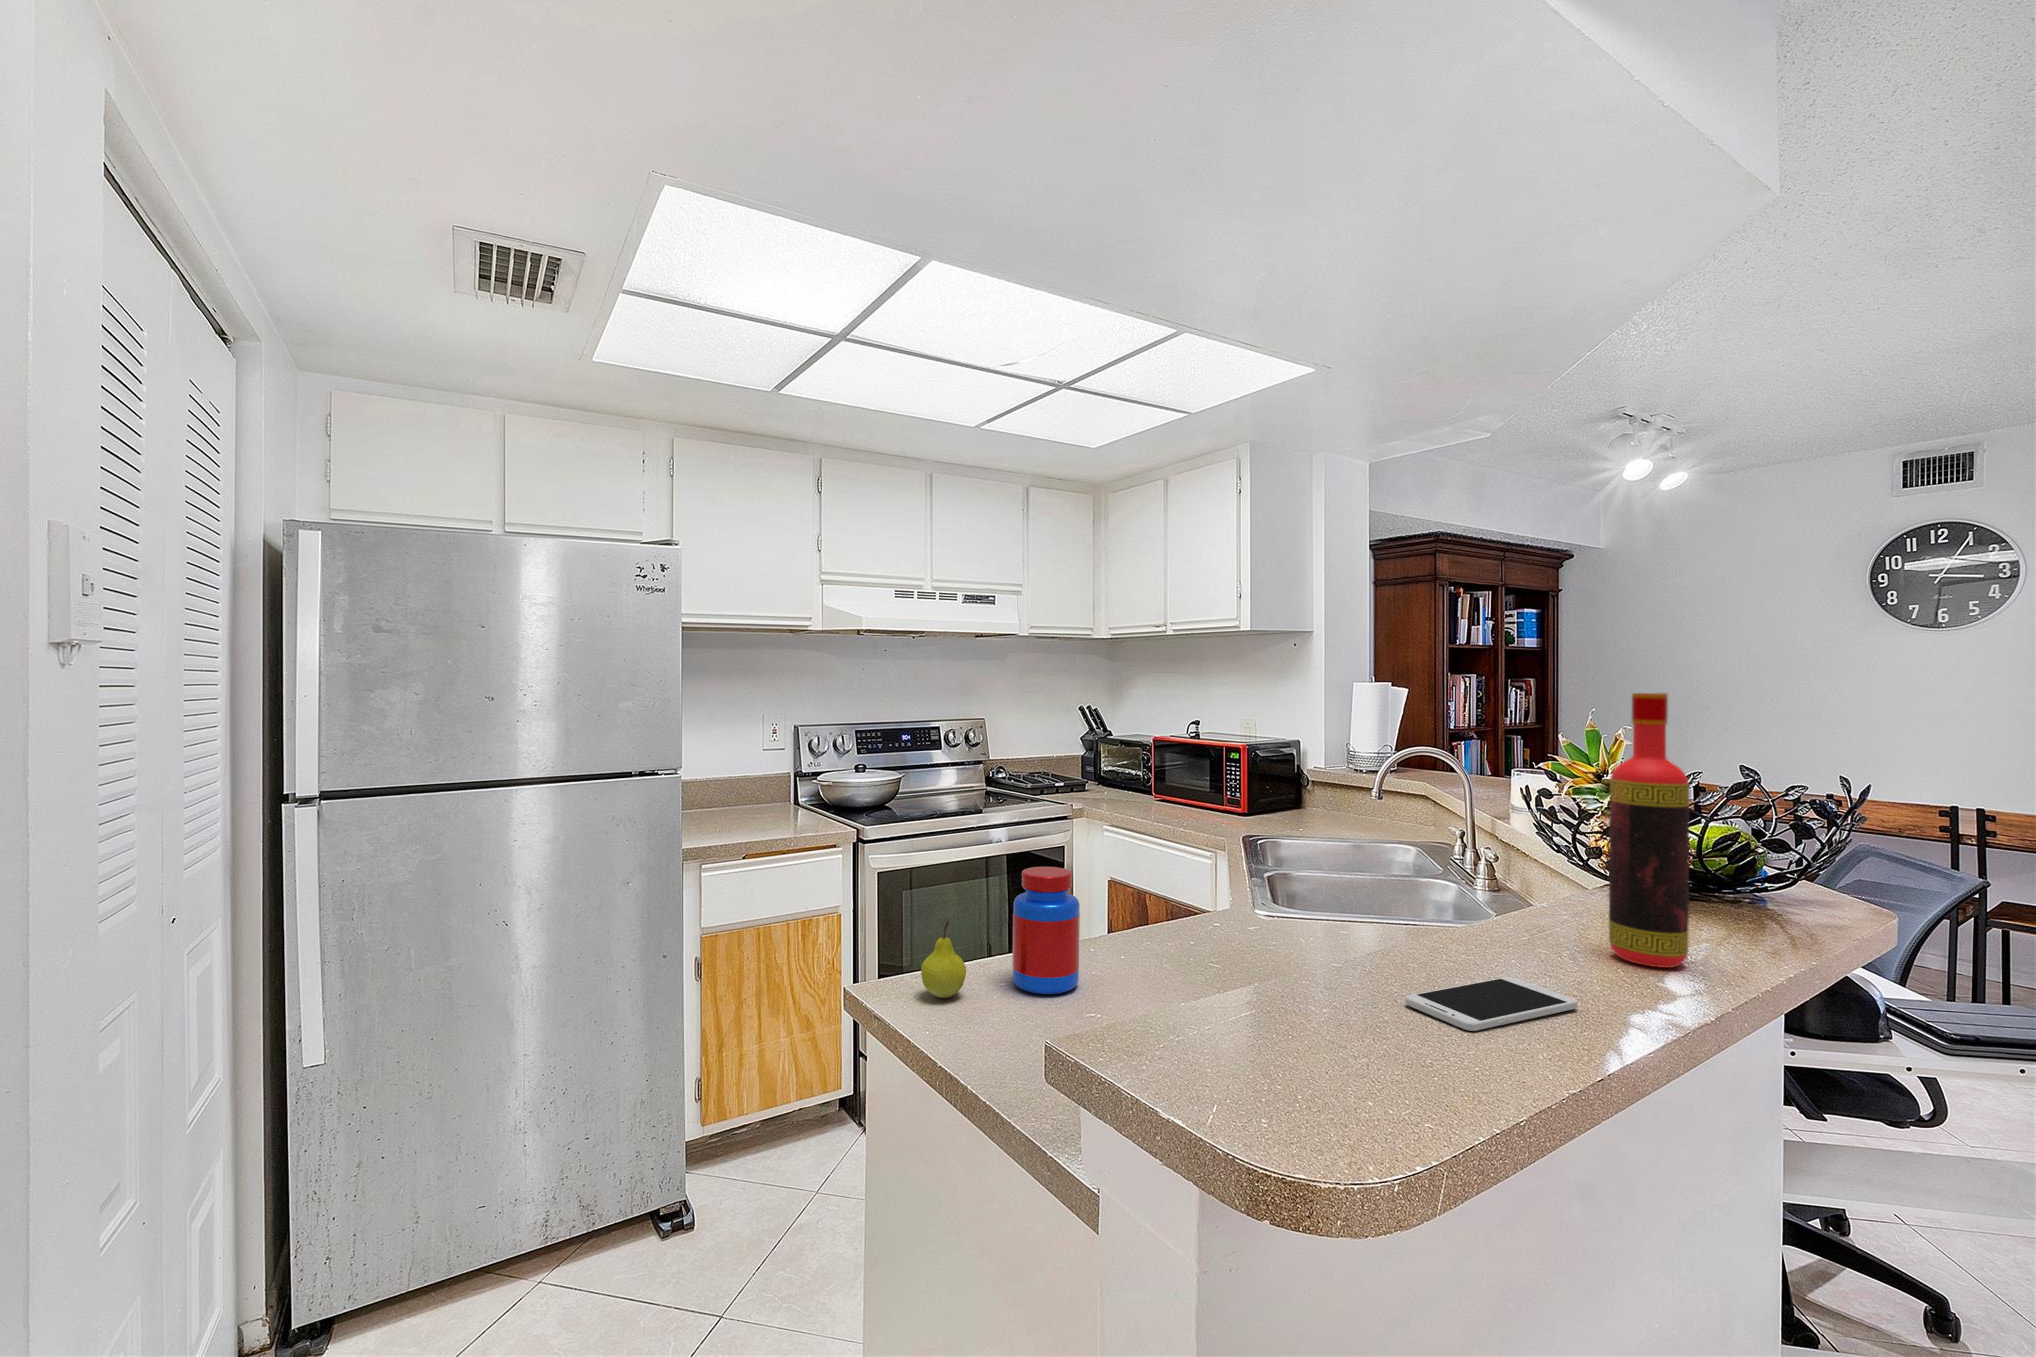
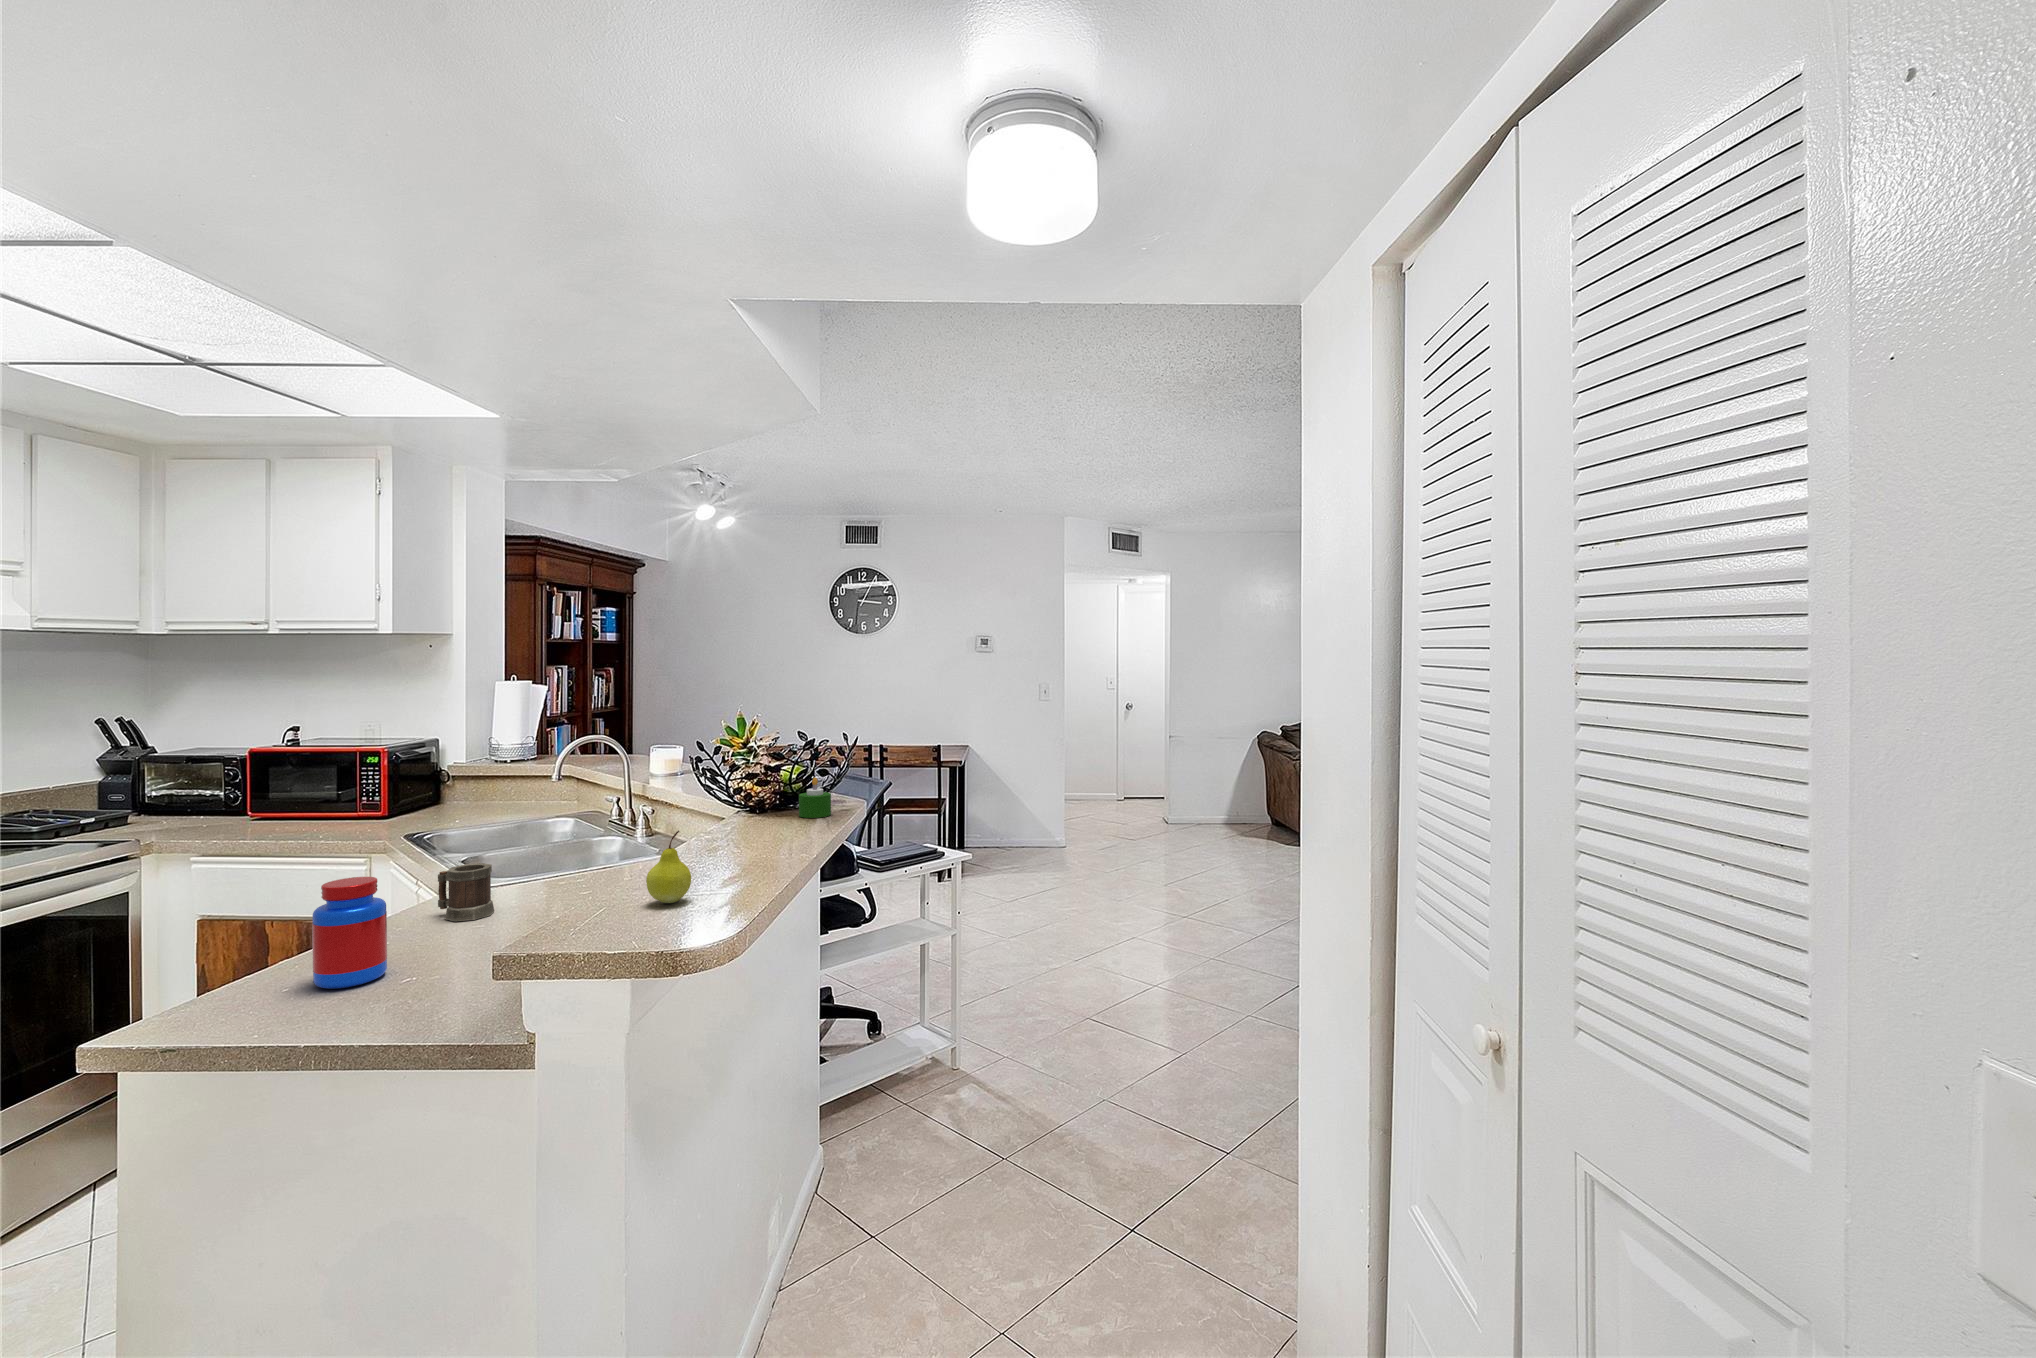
bottle: present [1609,693,1689,968] -> none [764,707,797,842]
candle: none [1727,849,1811,934] -> present [799,778,831,818]
mug: none [1183,880,1237,951] -> present [438,863,494,921]
fruit: present [921,921,966,998] -> present [646,830,691,903]
smartphone: present [1405,977,1577,1031] -> none [701,859,770,883]

